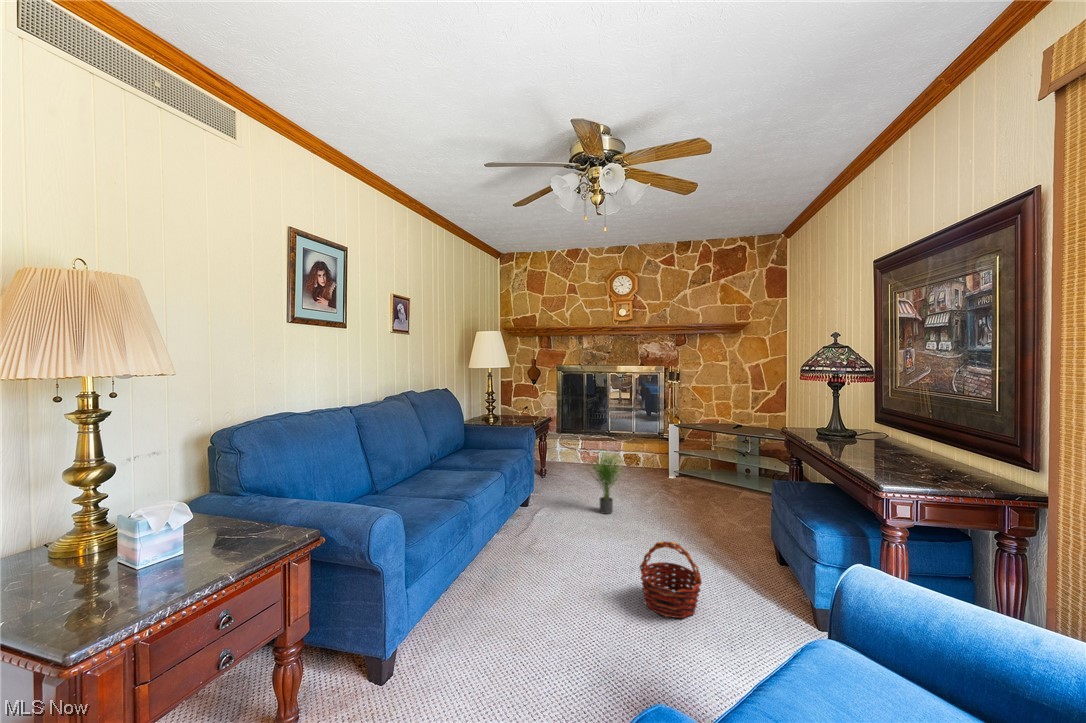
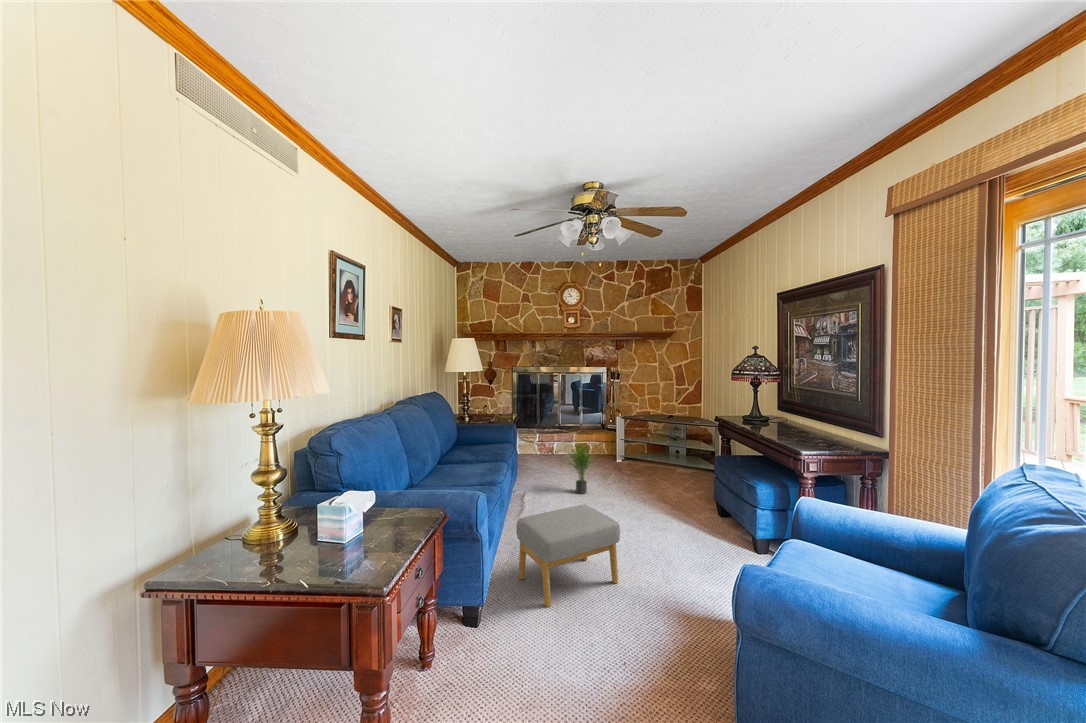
footstool: none [463,531,589,665] -> present [516,505,620,607]
basket: present [640,542,702,618] -> none [638,504,685,559]

